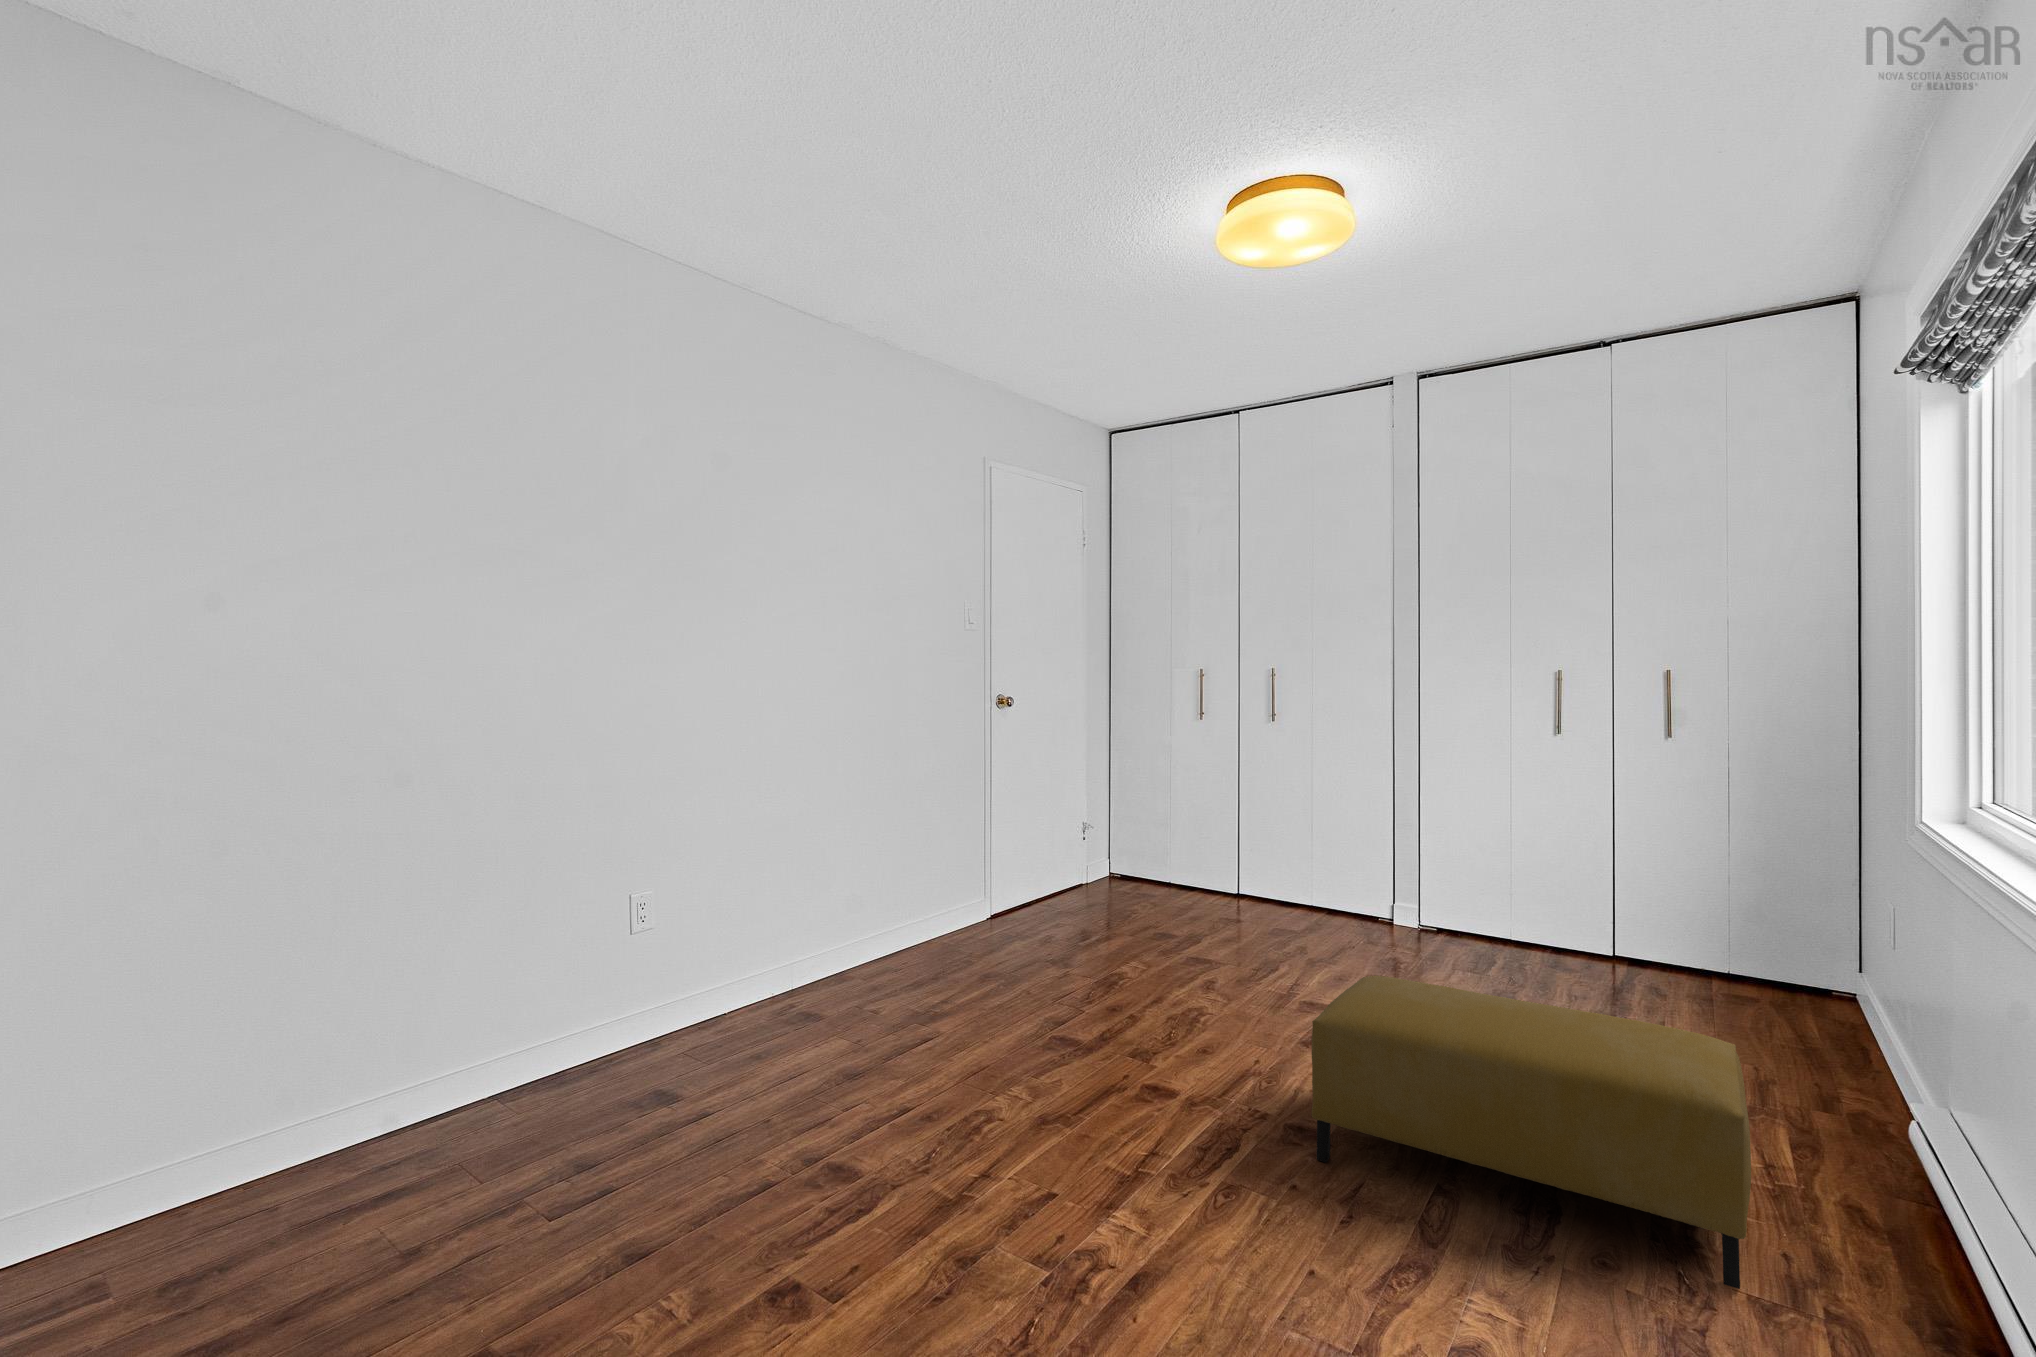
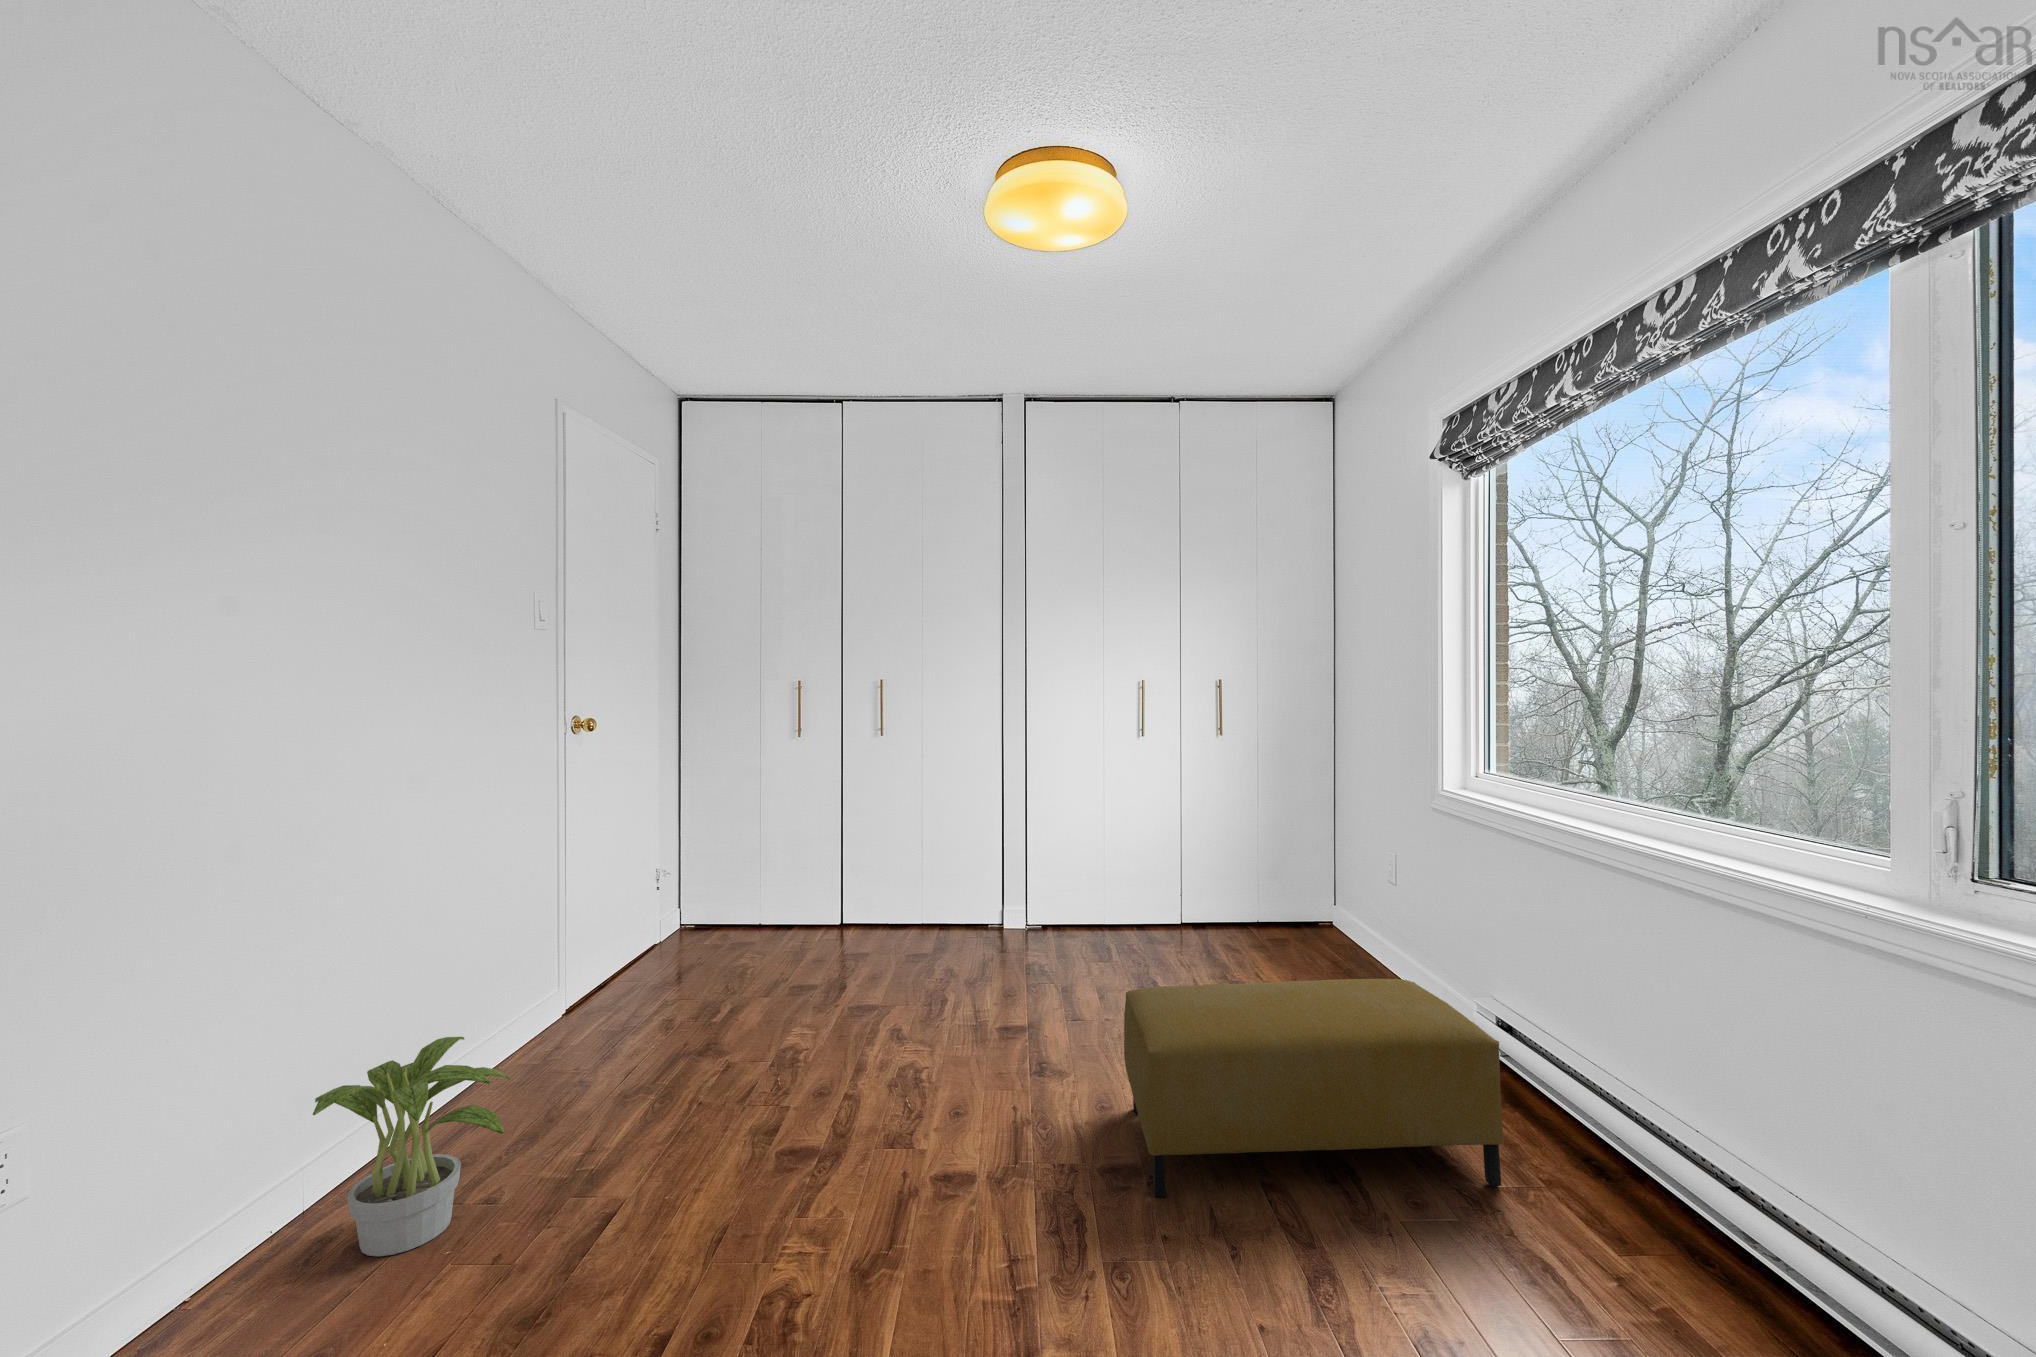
potted plant: none [764,895,881,1022] -> present [313,1037,511,1256]

